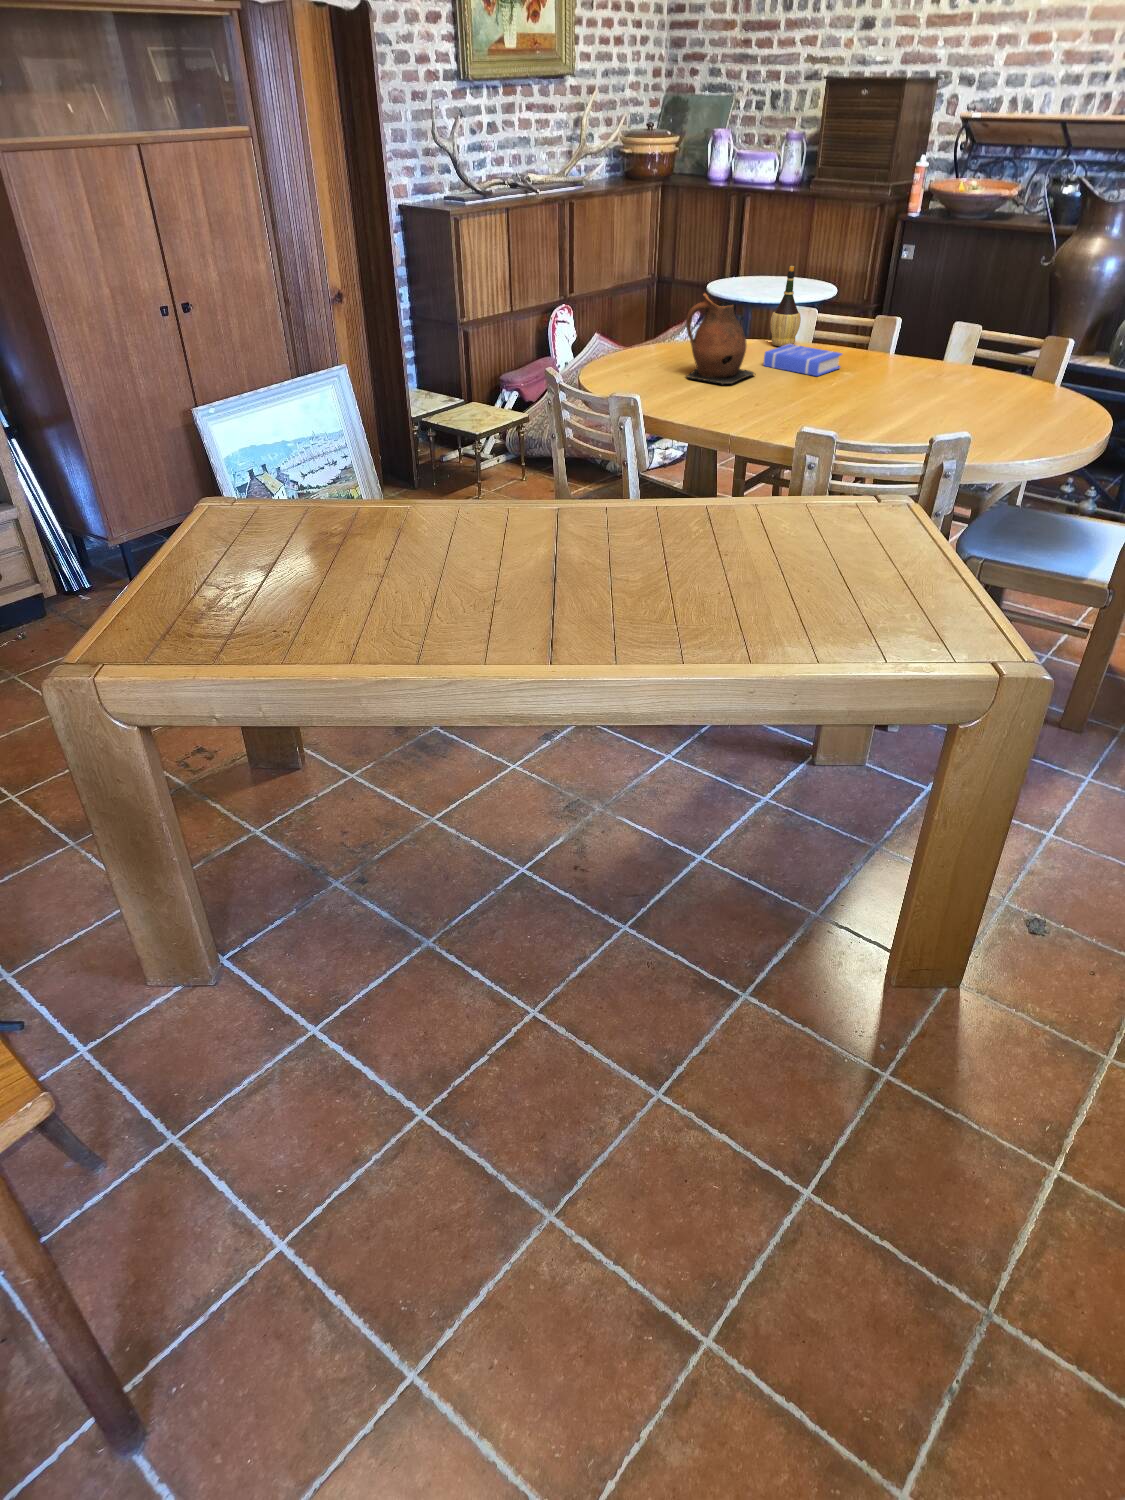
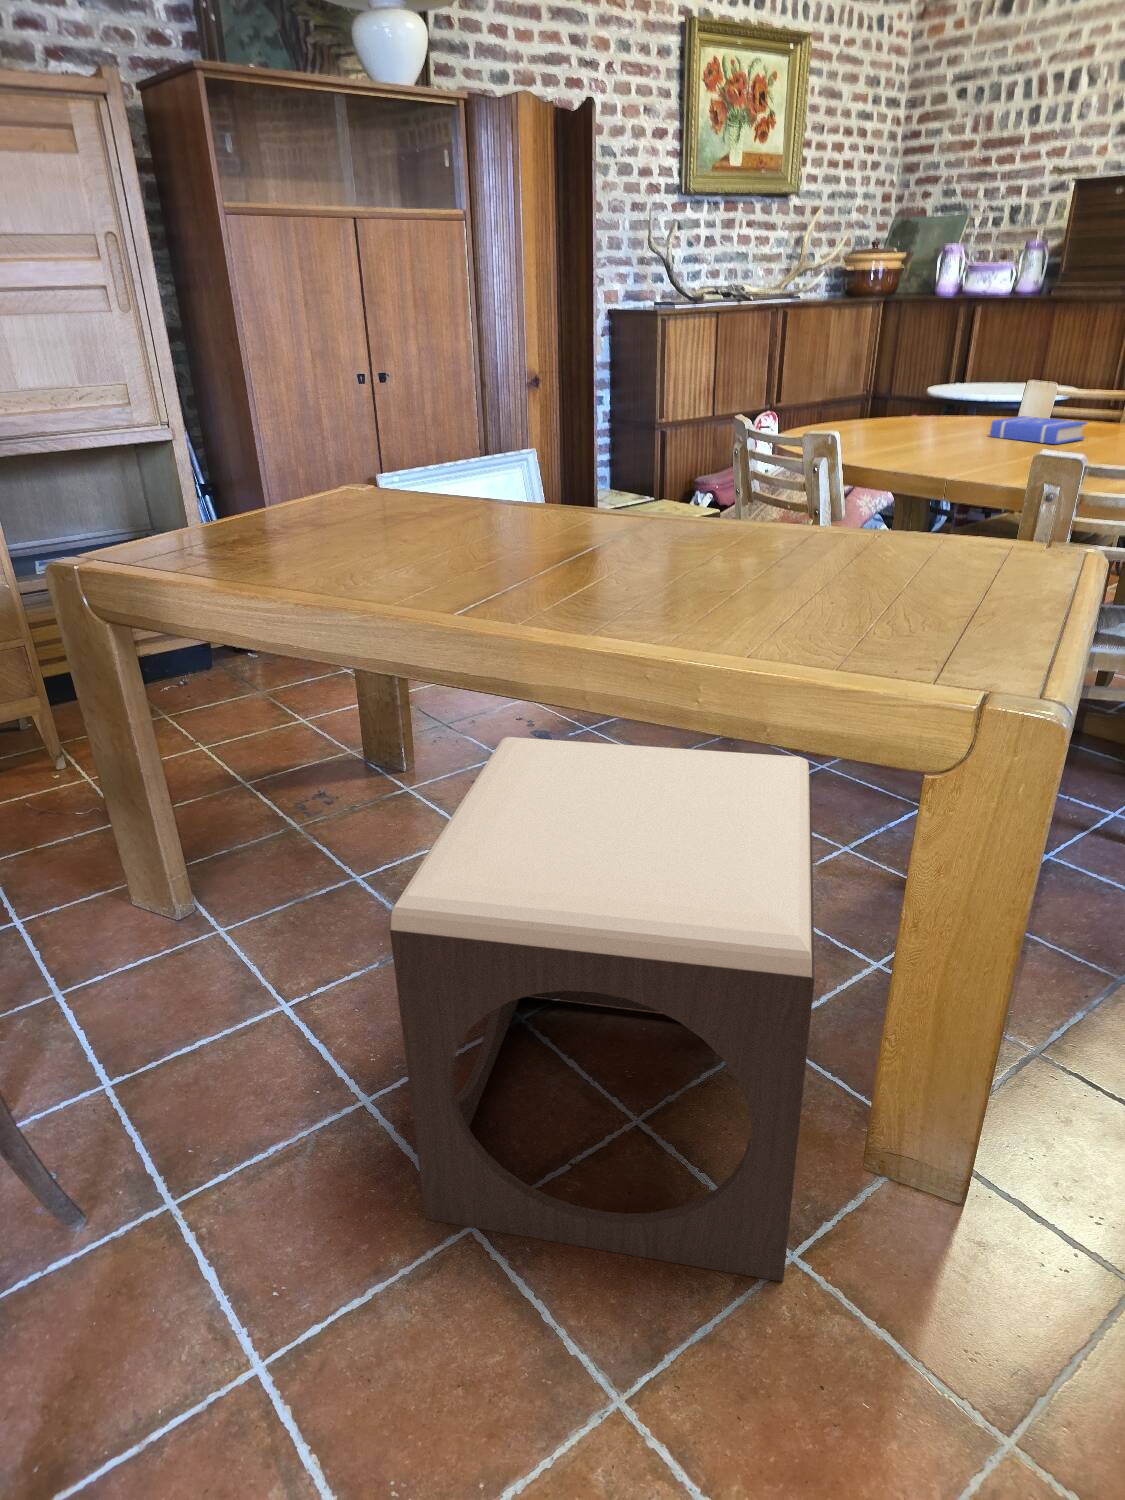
wine bottle: present [770,266,801,347] -> none [1000,336,1037,424]
ceramic pitcher: present [686,294,756,385] -> none [896,351,980,448]
footstool: none [347,727,669,1115] -> present [390,737,815,1282]

